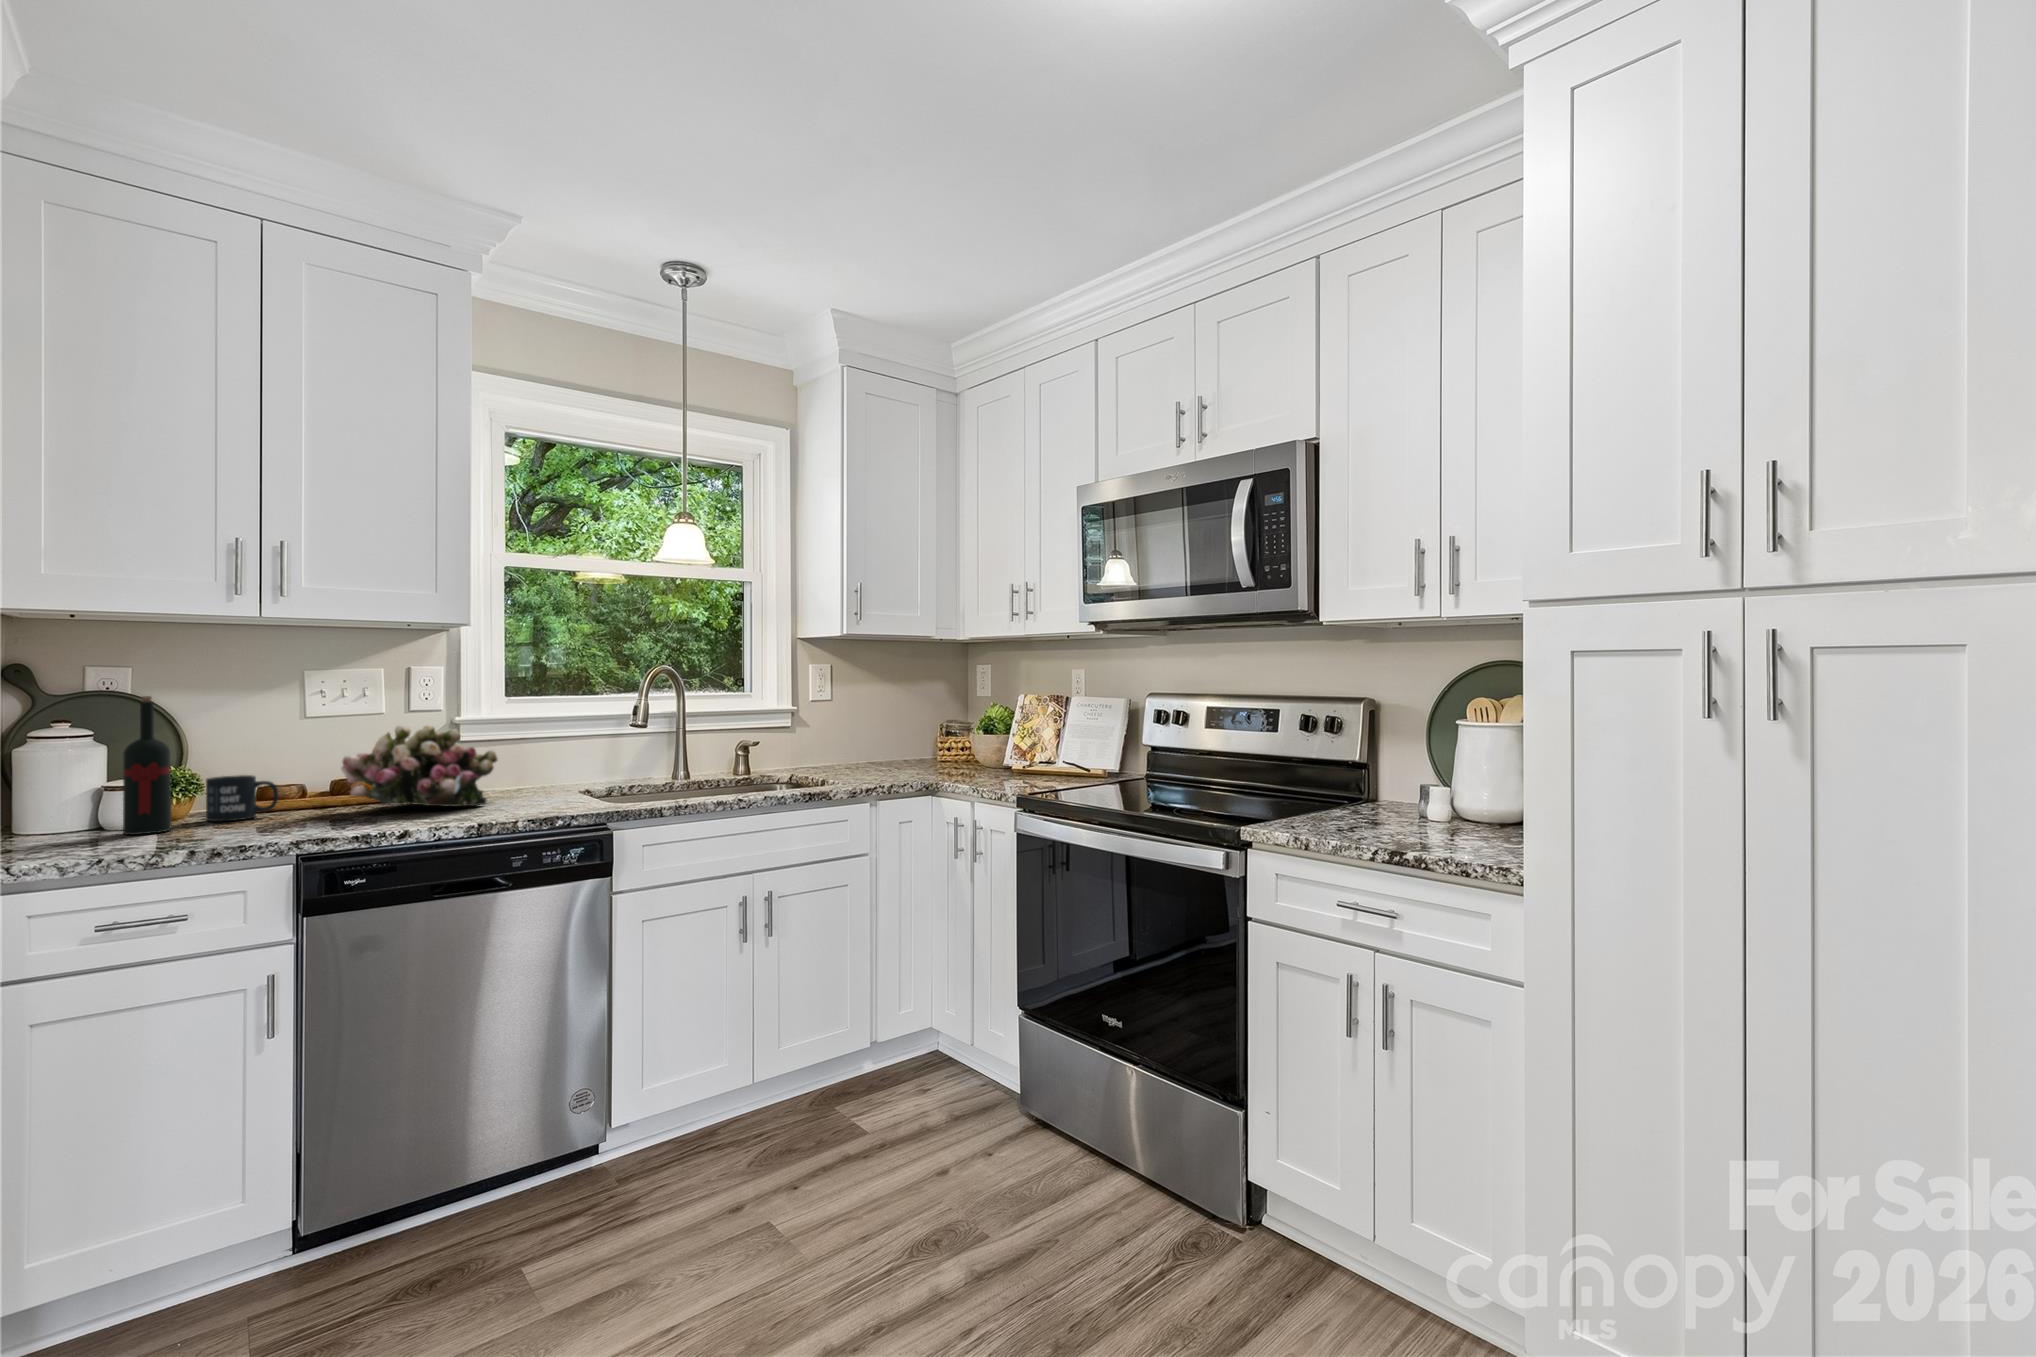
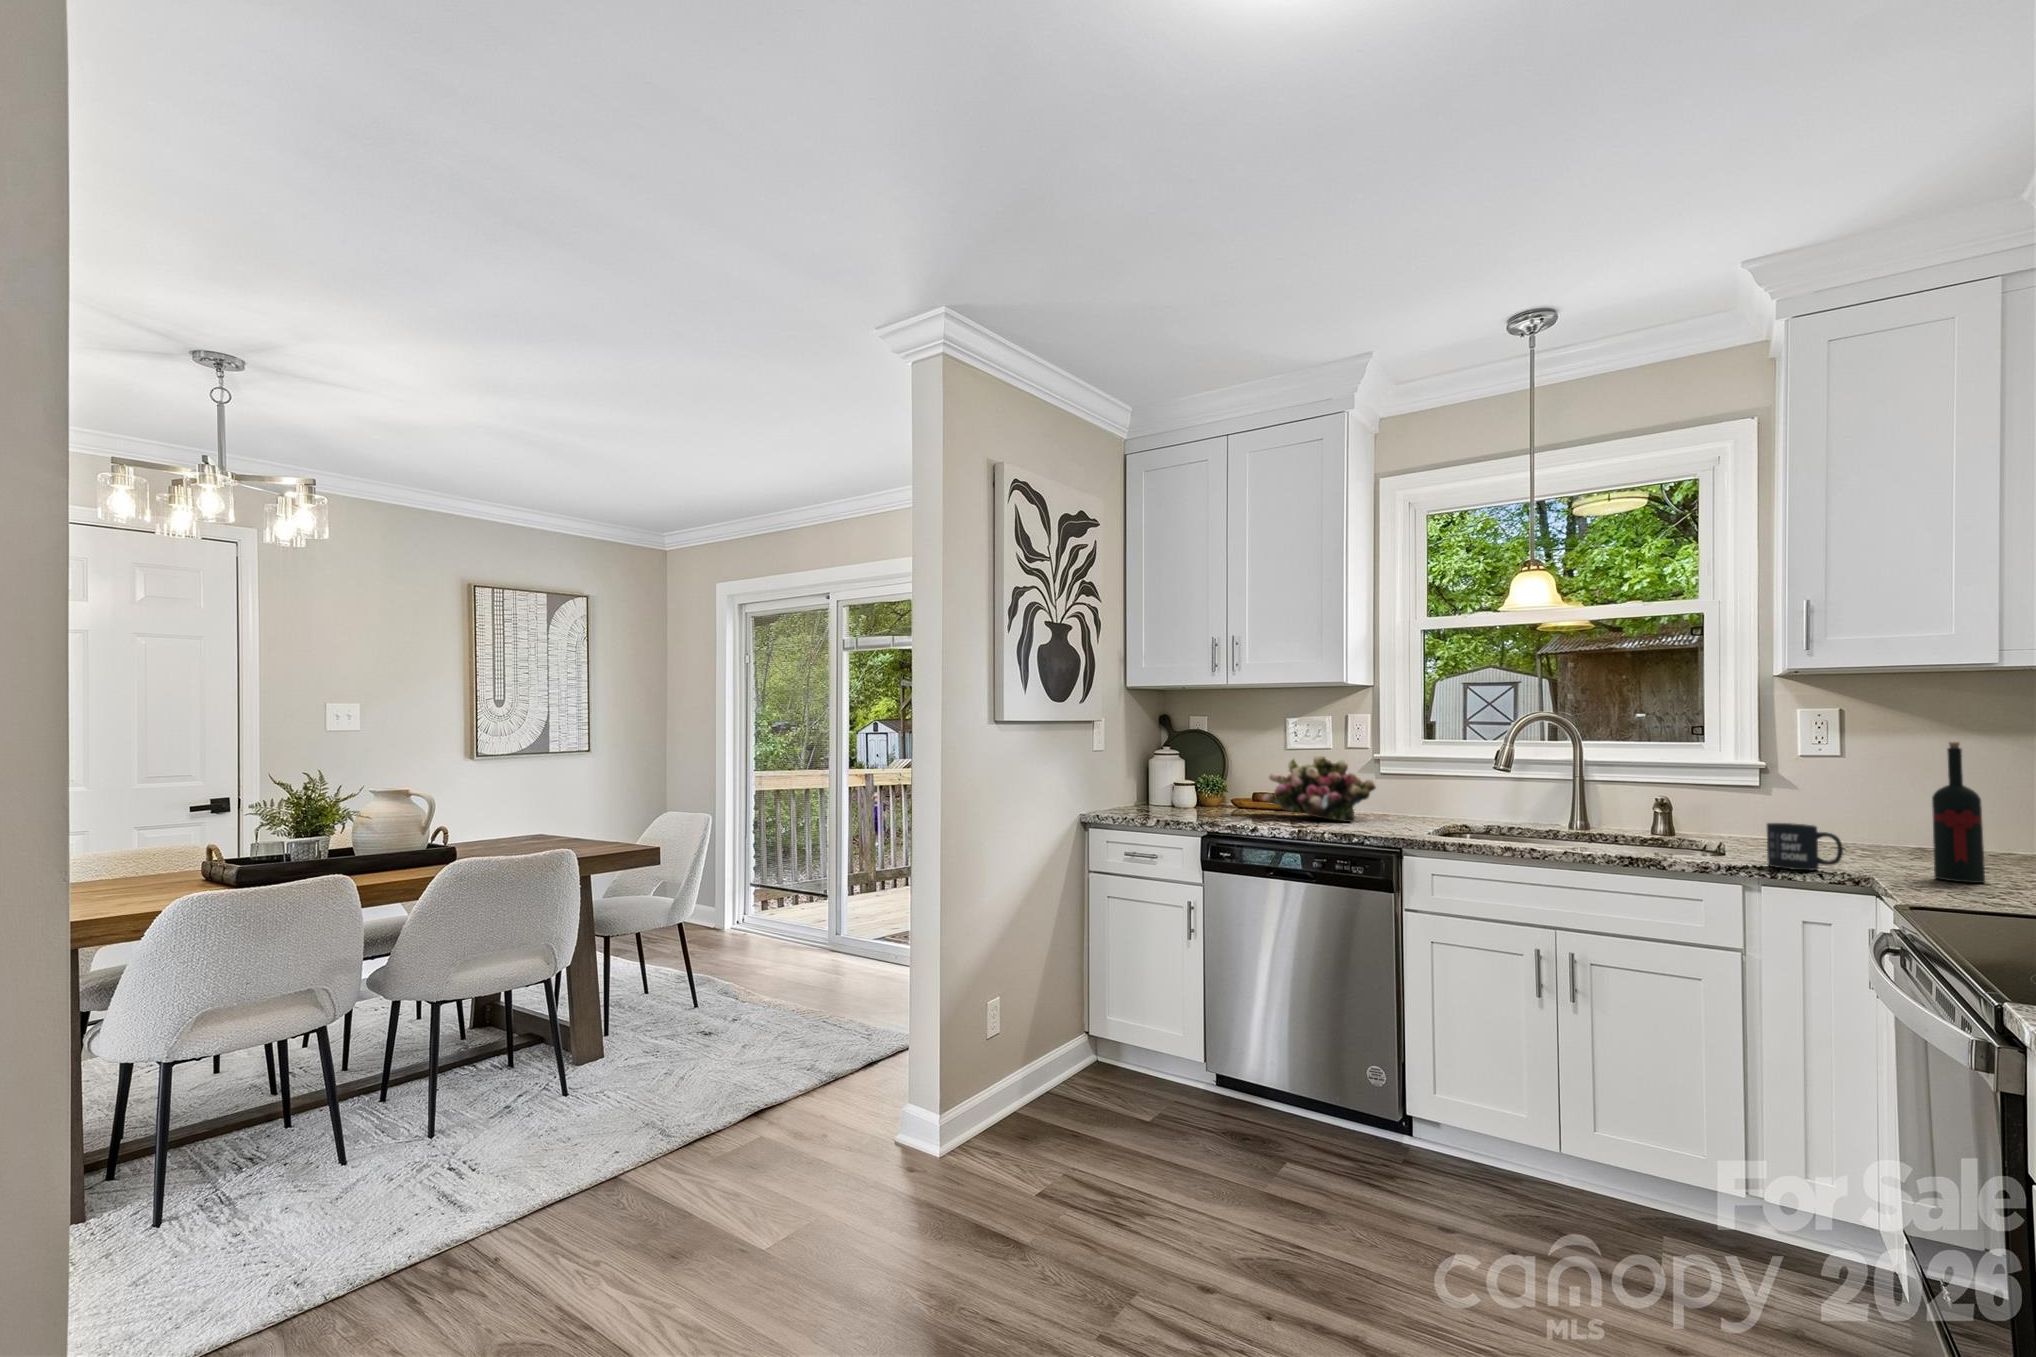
wine bottle: present [123,696,172,835] -> present [1932,742,1985,883]
mug: present [206,775,278,822] -> present [1767,823,1843,870]

